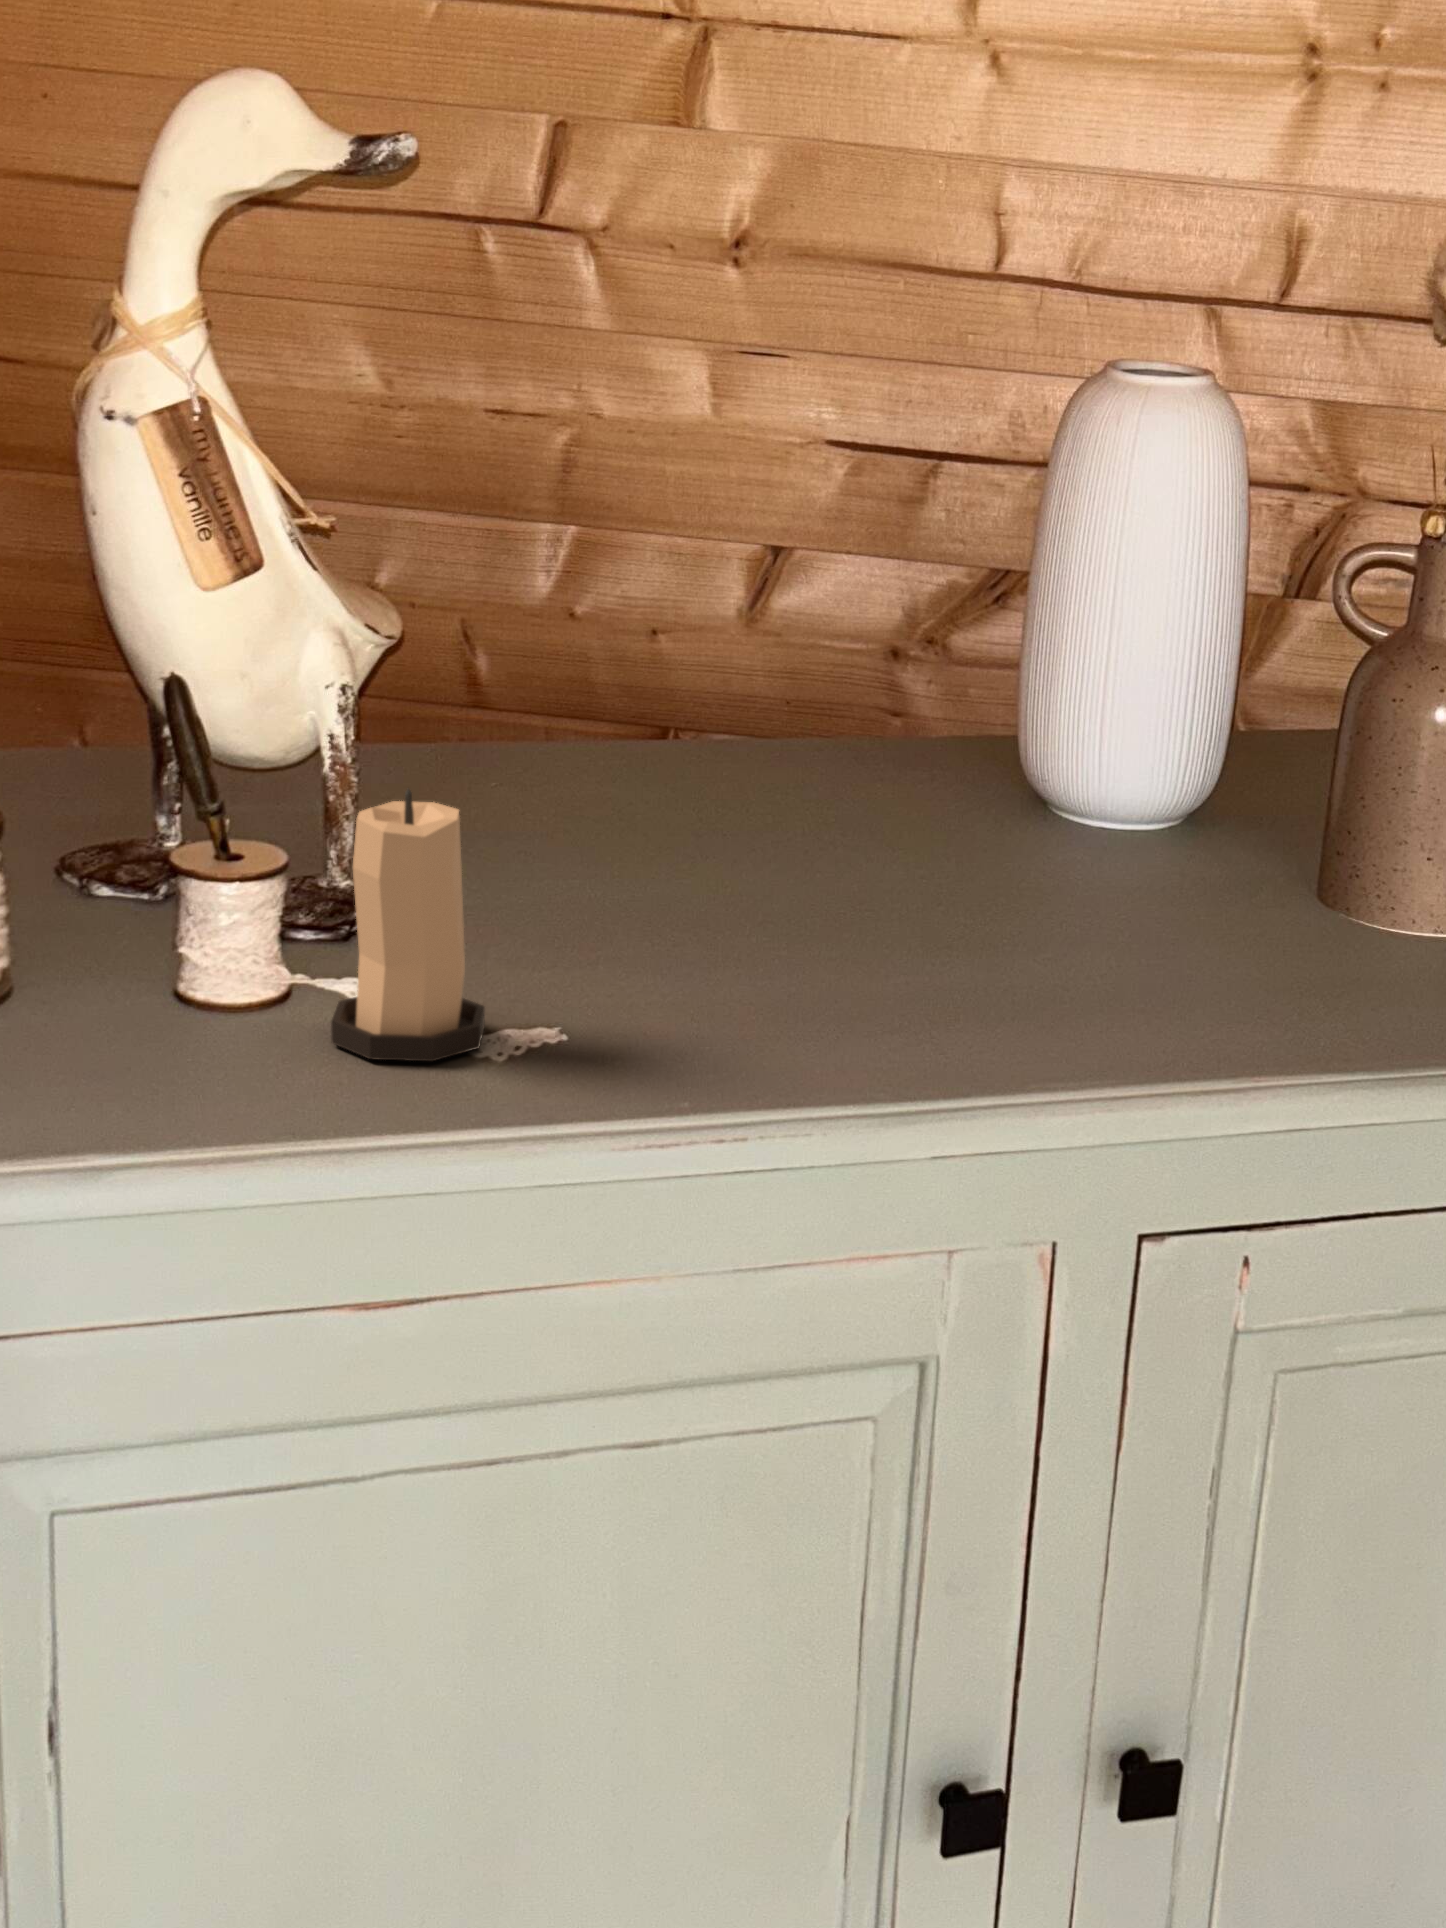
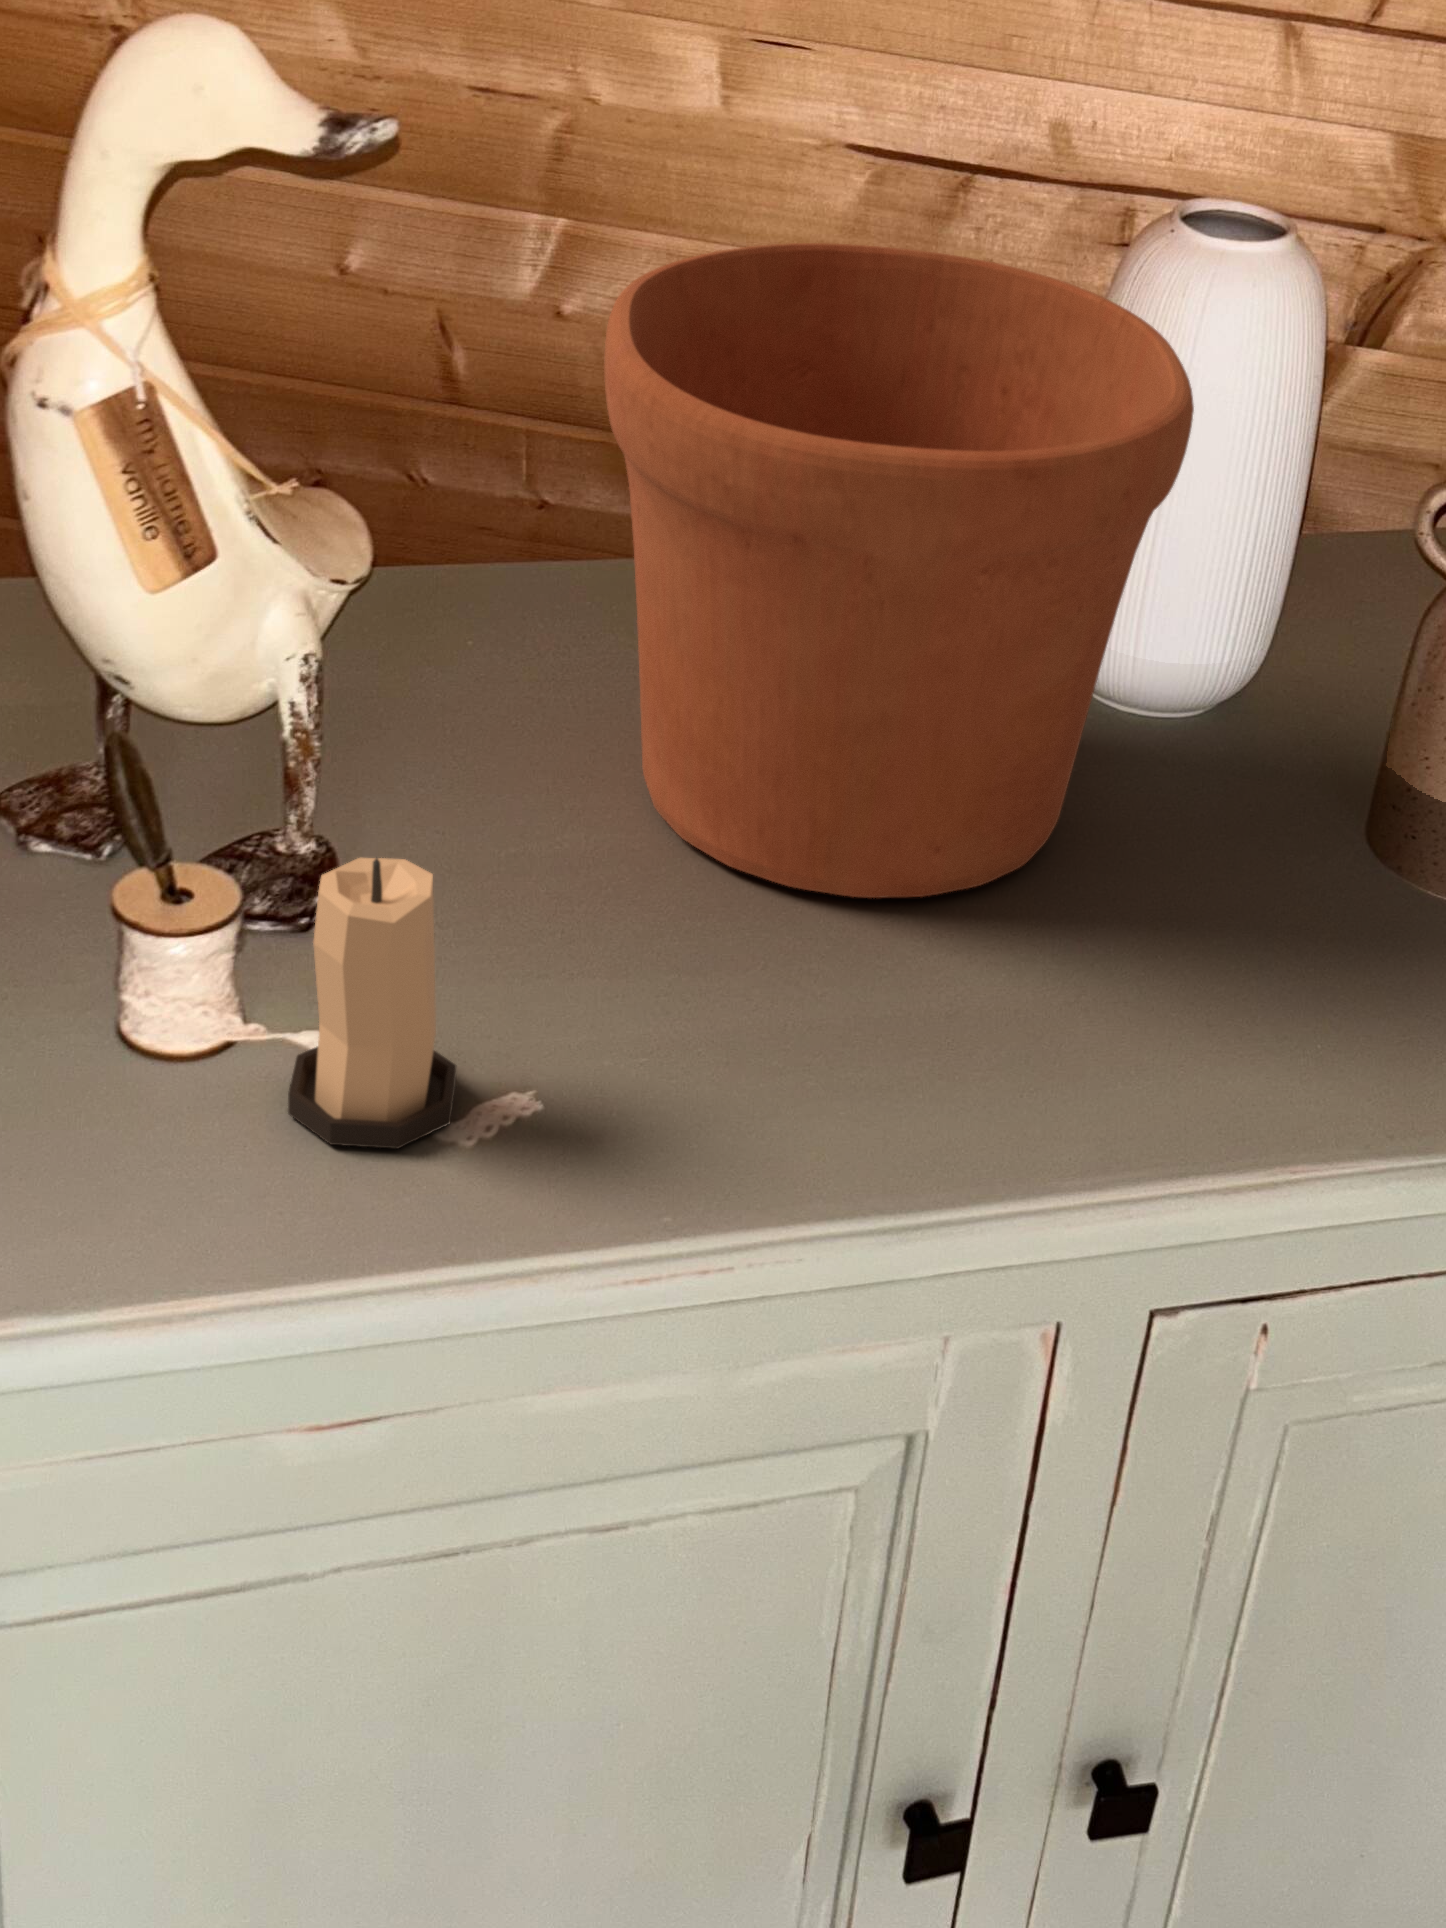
flower pot: none [605,398,1121,926] -> present [604,243,1194,898]

